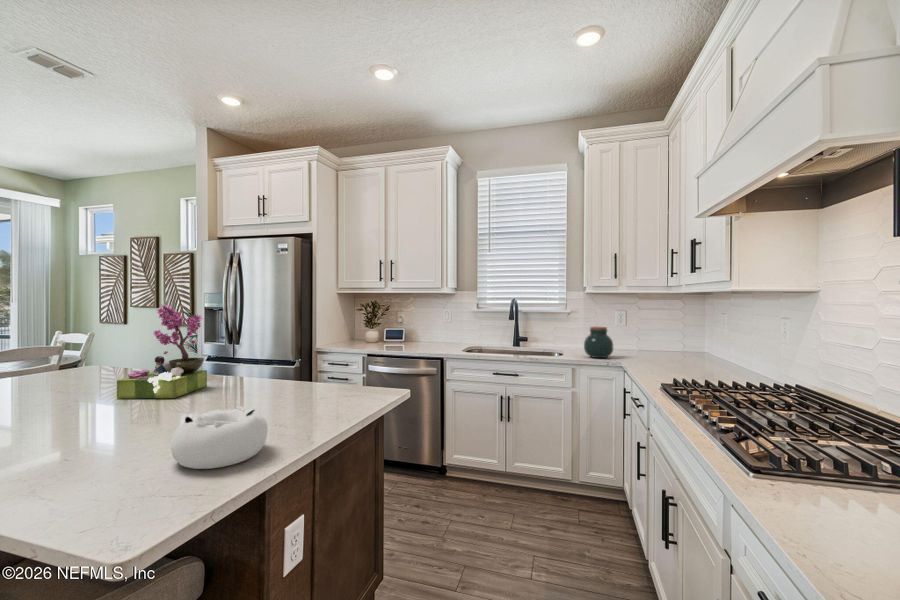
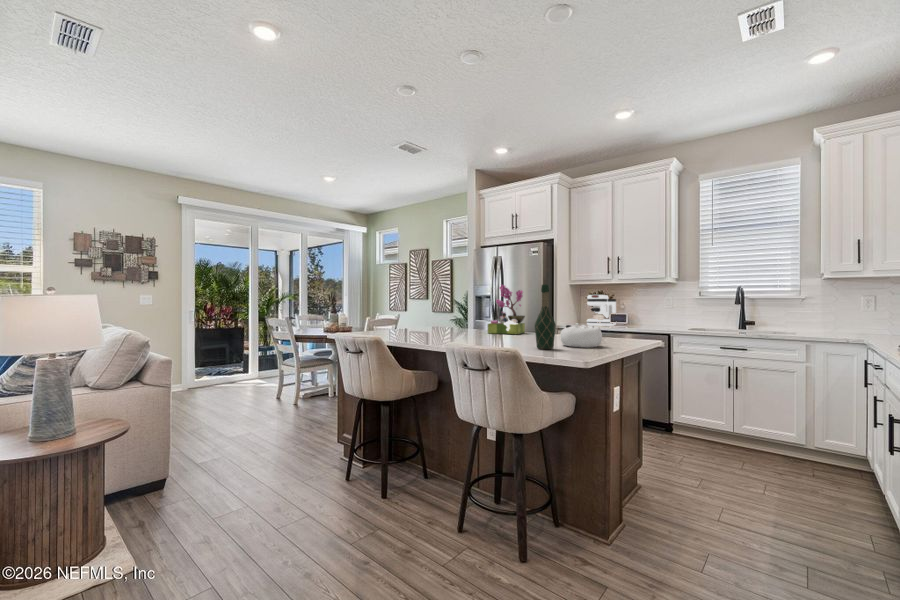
coffee maker: none [354,307,390,347] -> present [587,295,616,327]
jar: present [584,327,613,358] -> none [819,308,853,336]
wine bottle: none [48,339,118,509] -> present [535,285,556,349]

